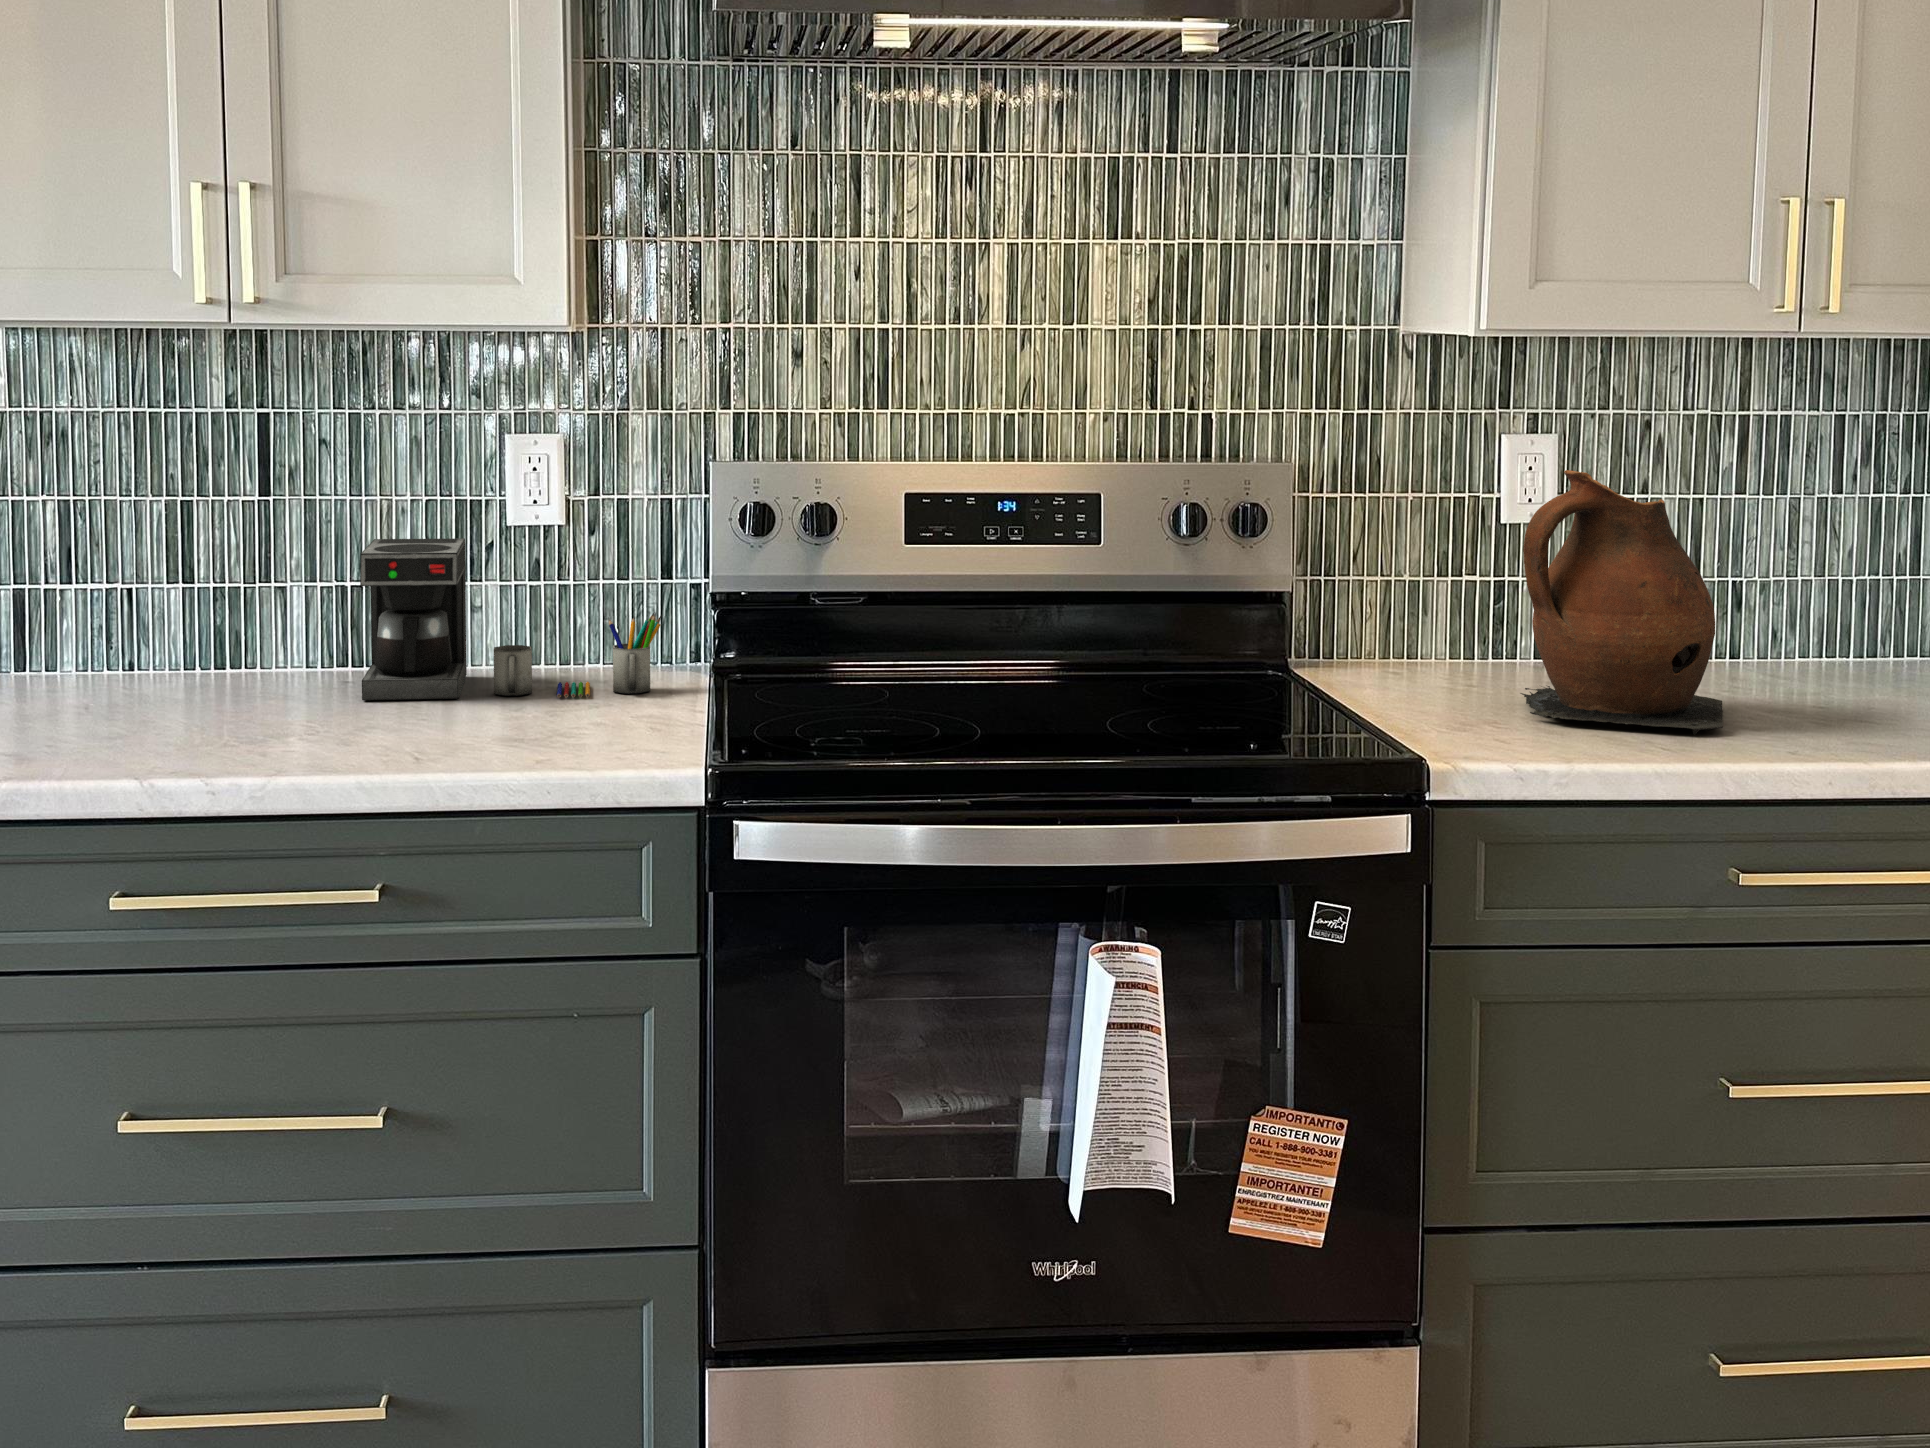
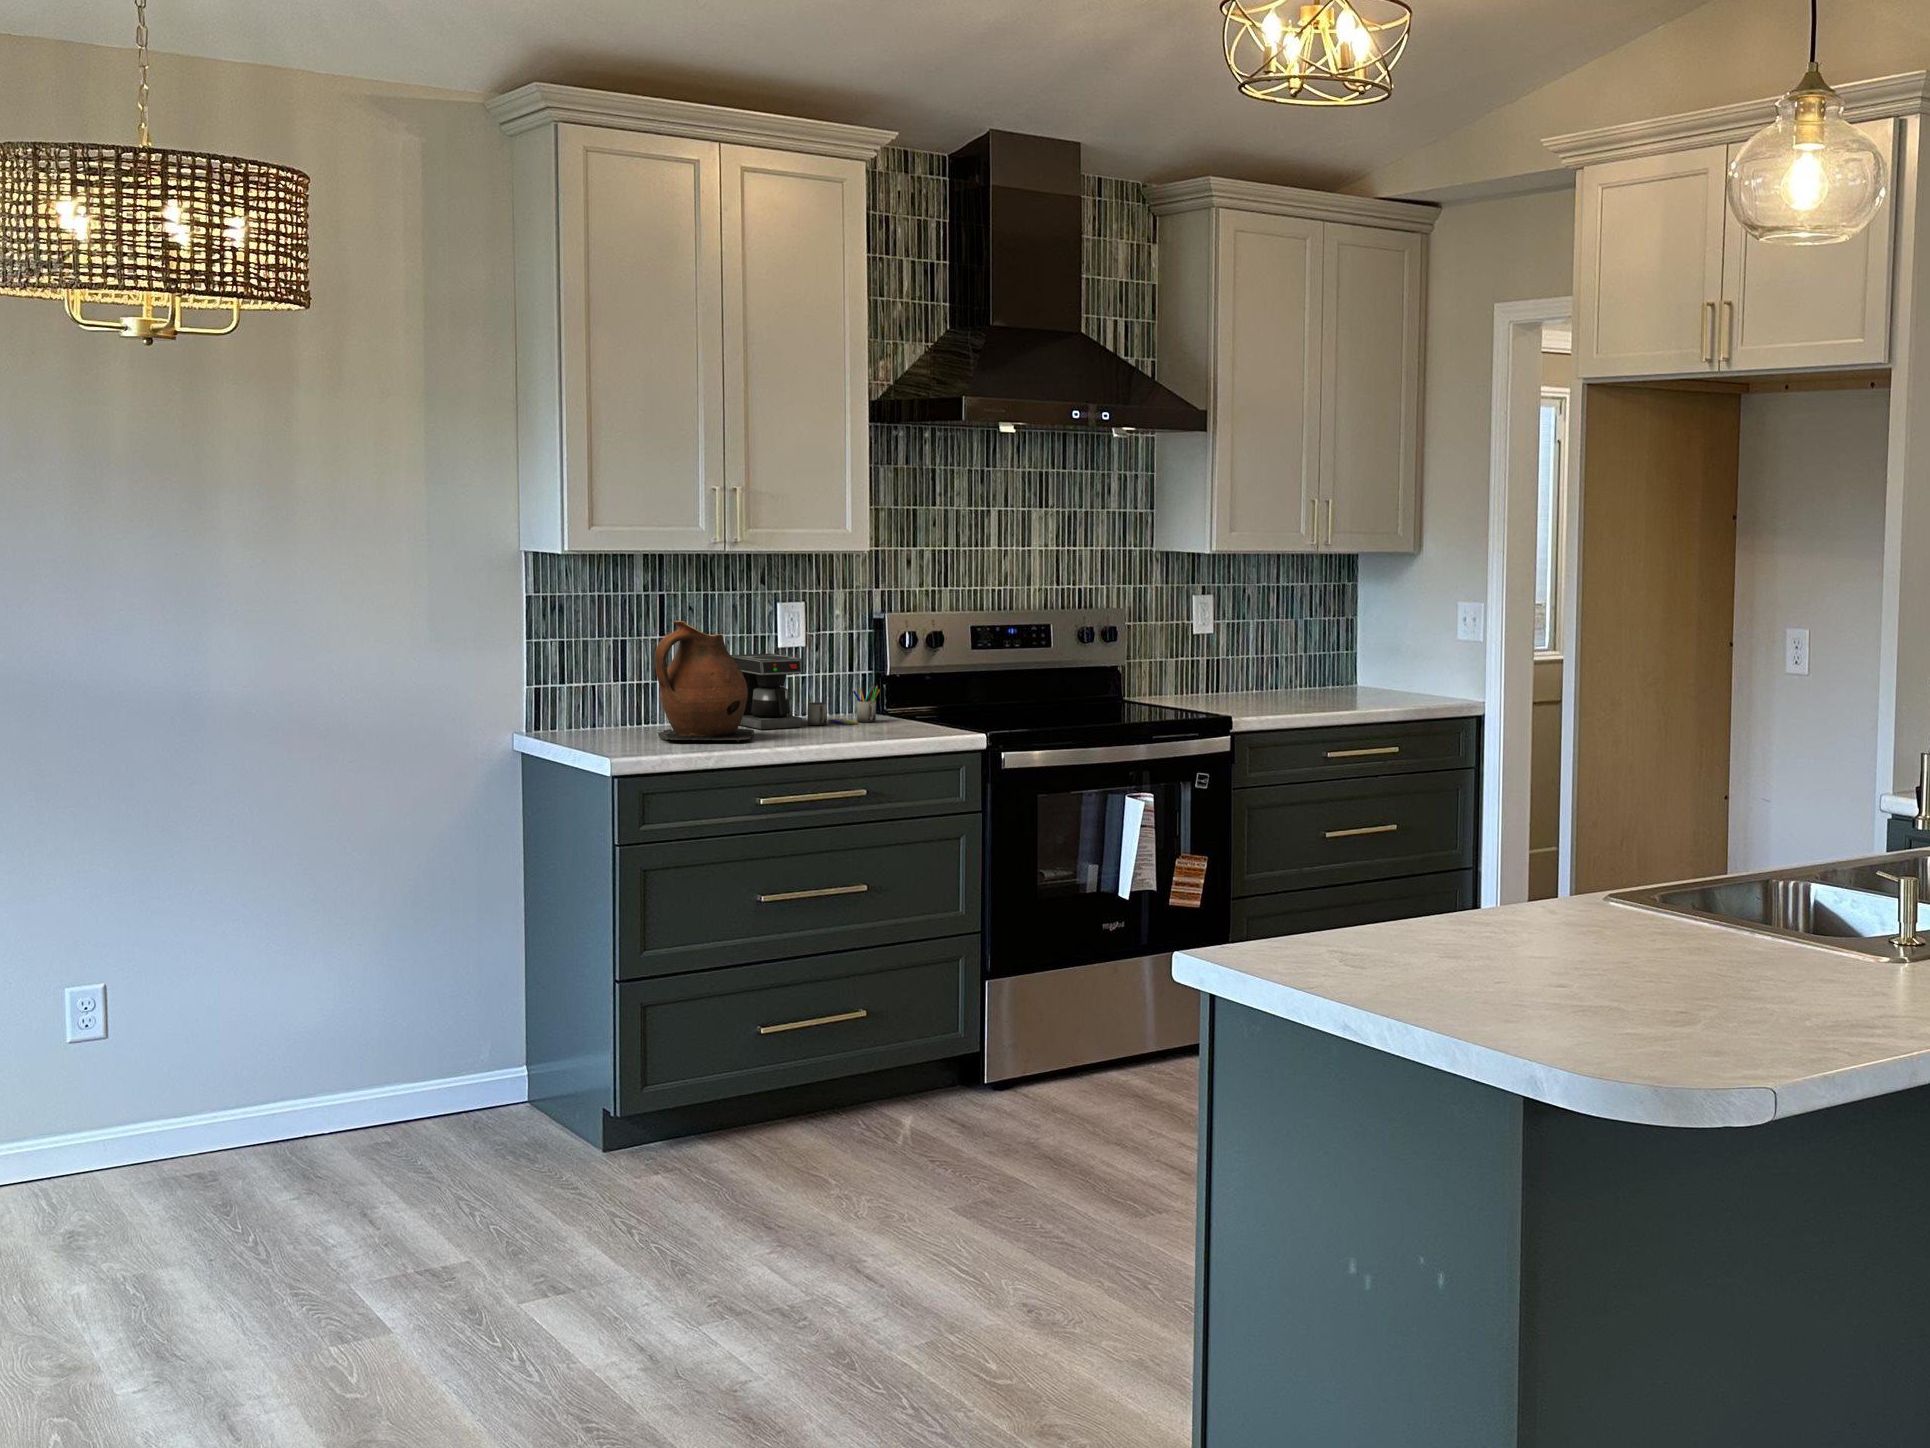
ceramic pitcher: present [1520,470,1723,734] -> present [655,620,754,742]

